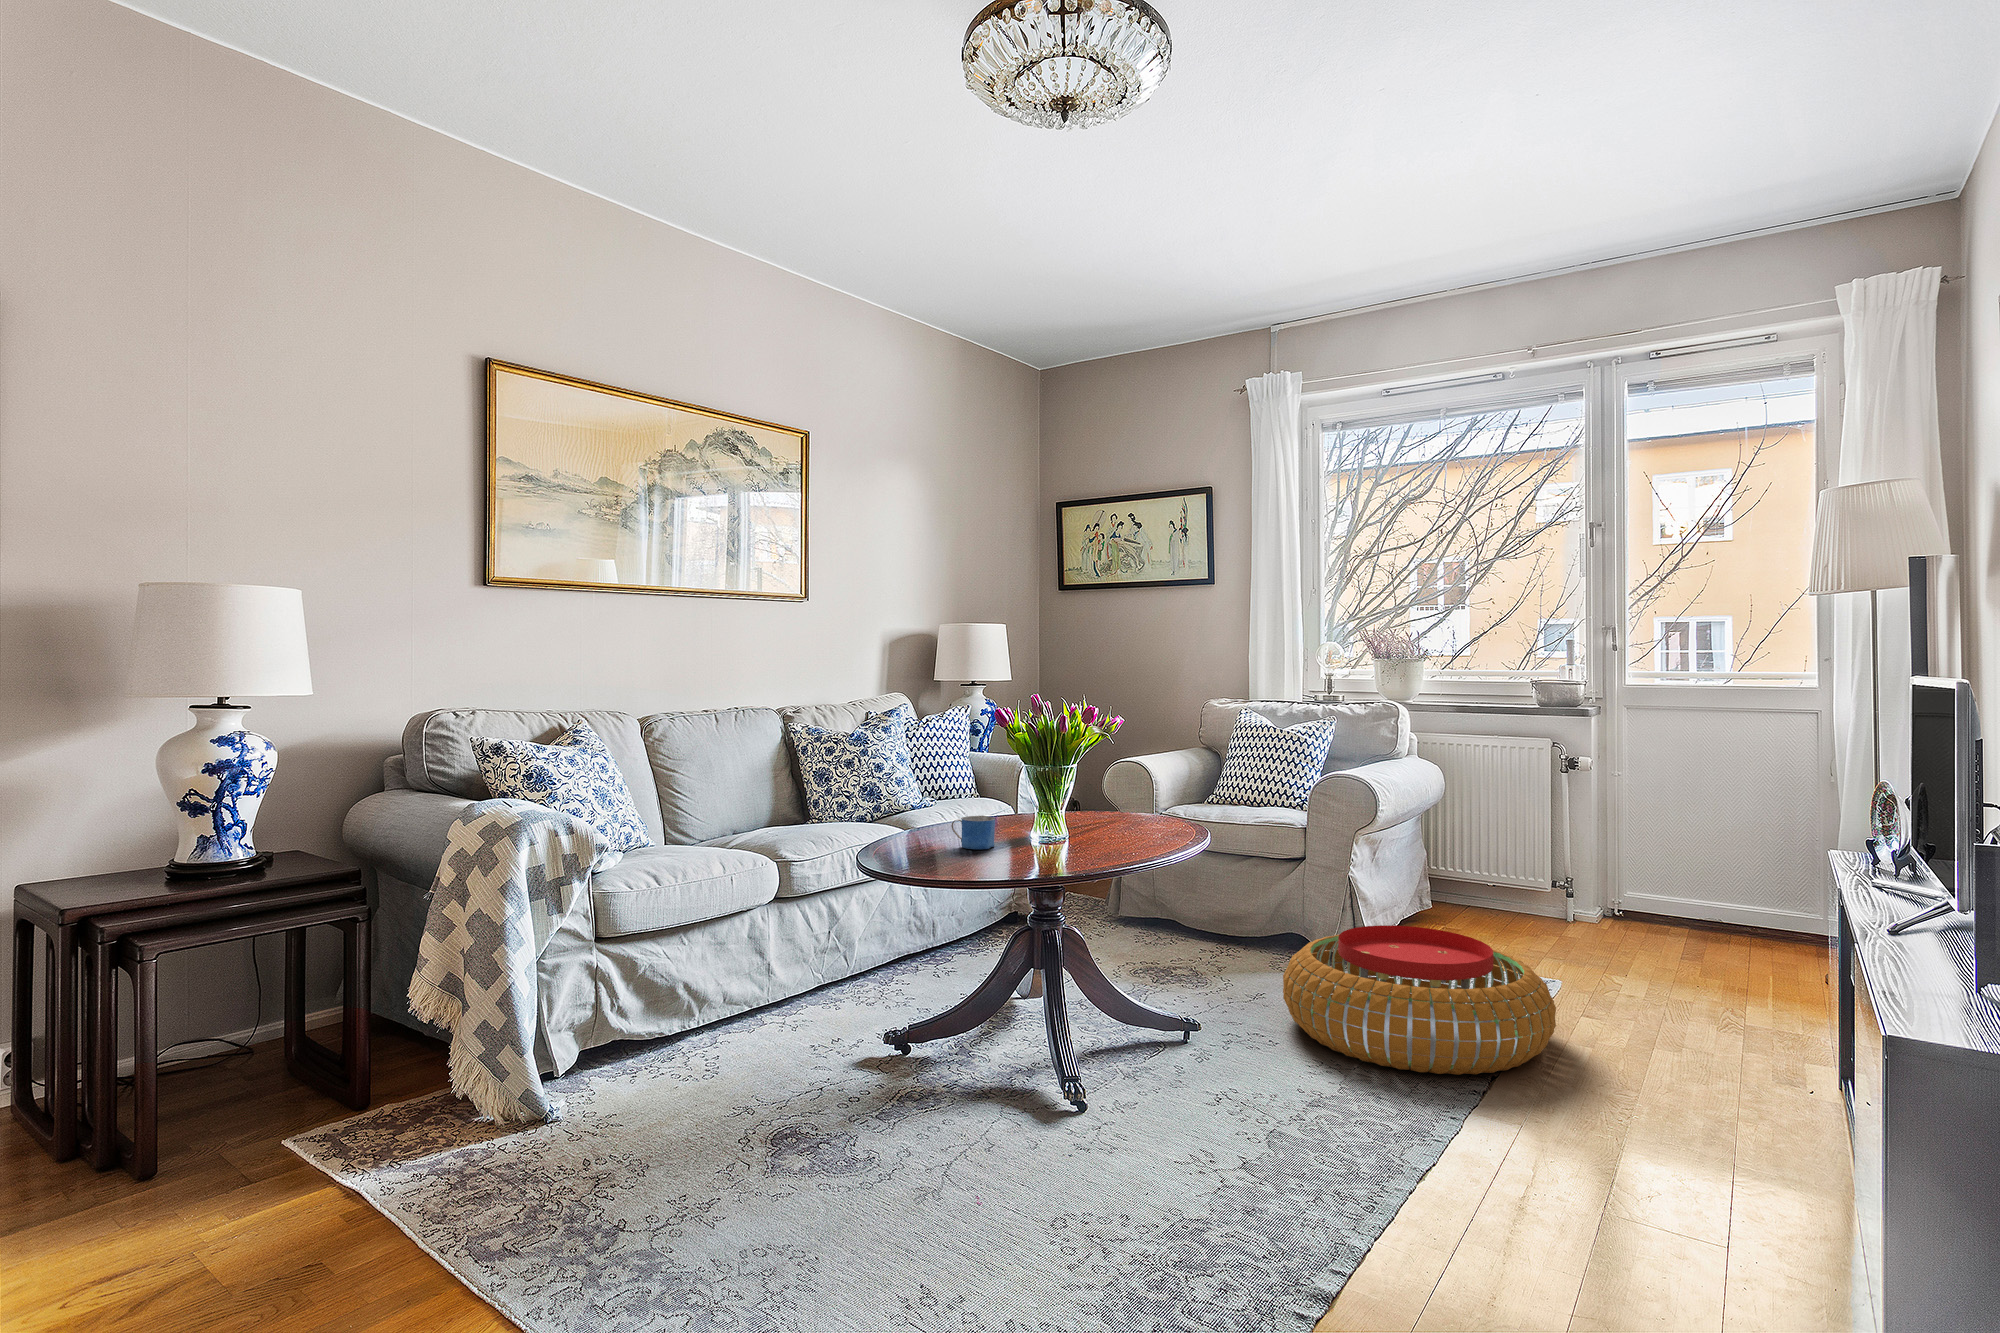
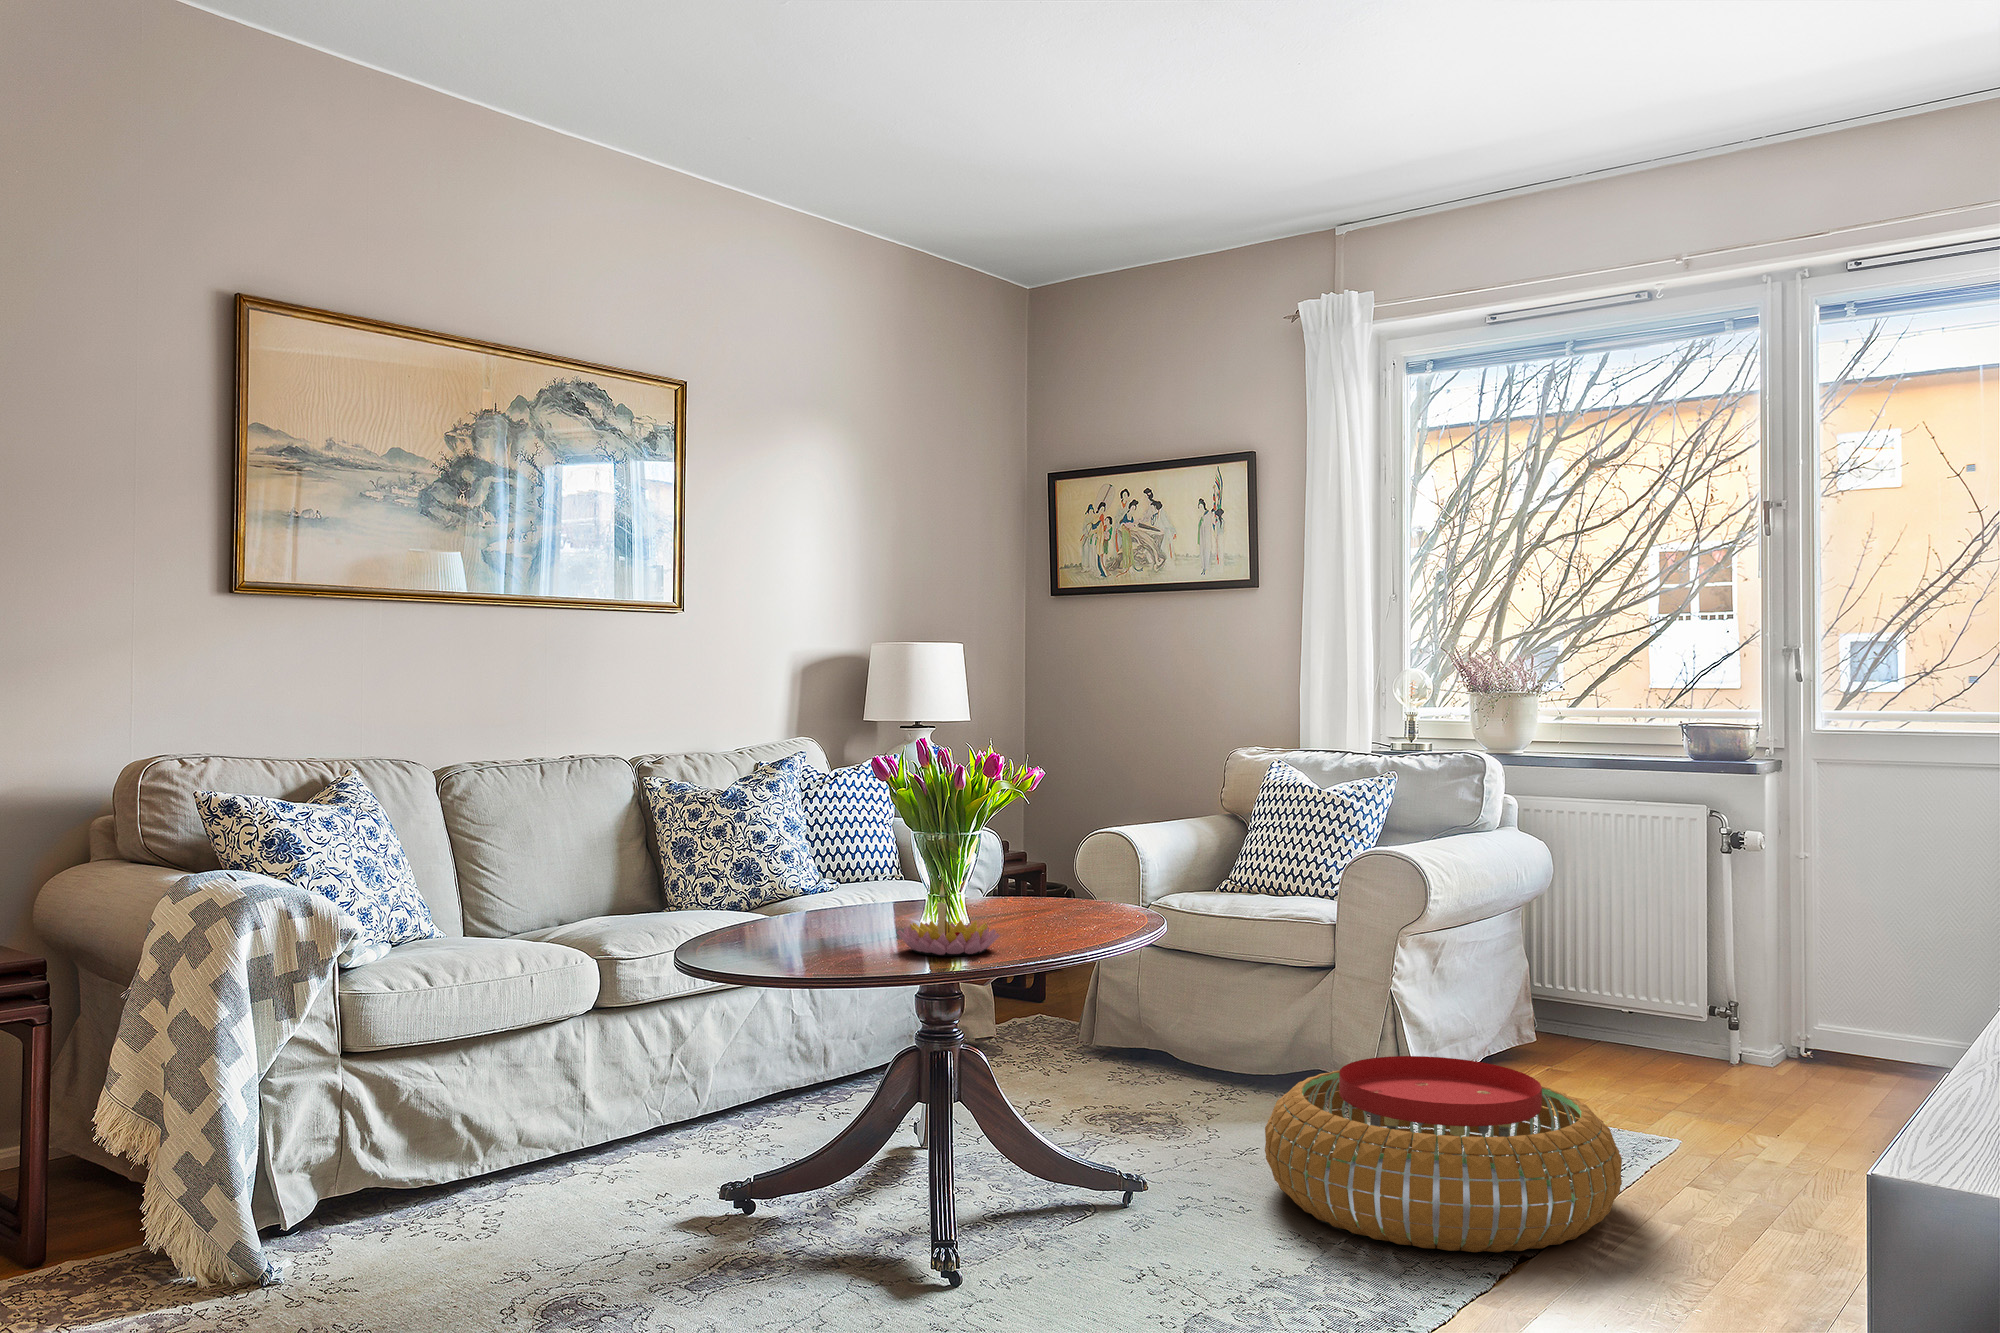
candle holder: none [1022,802,1100,859] -> present [897,882,1000,956]
mug: present [952,816,996,849] -> none [813,899,870,943]

